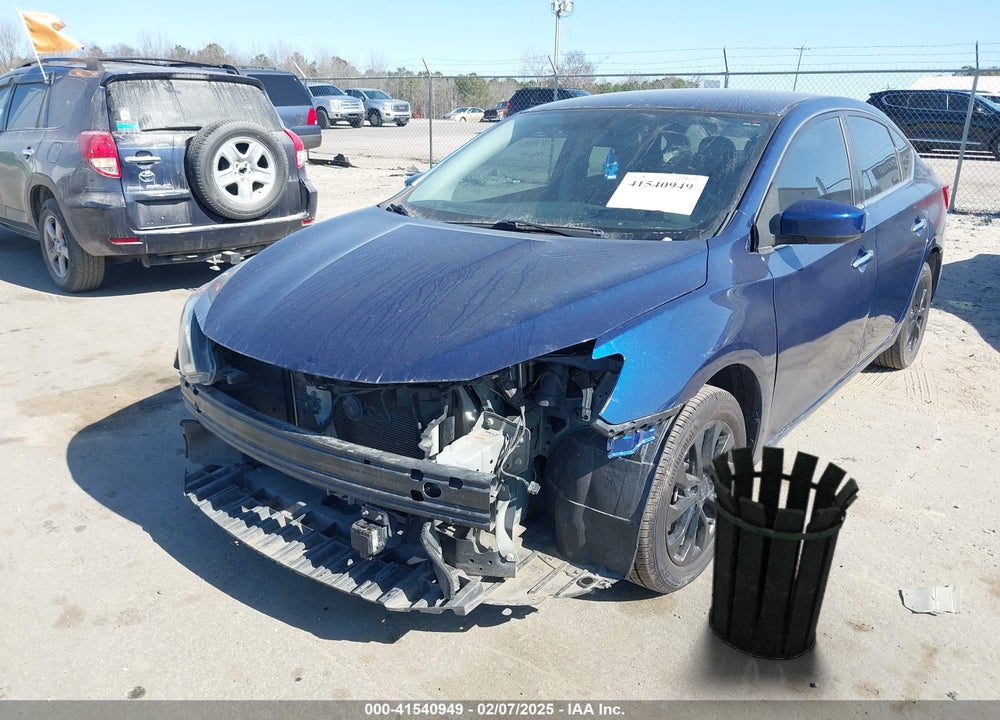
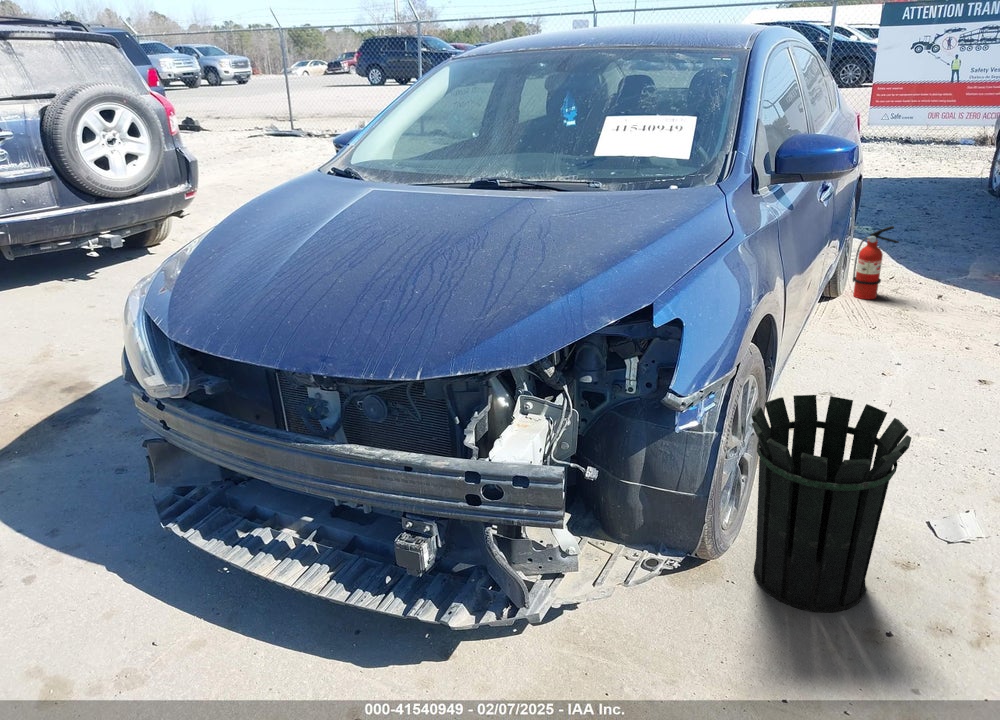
fire extinguisher: none [919,302,970,375] -> present [853,226,899,299]

